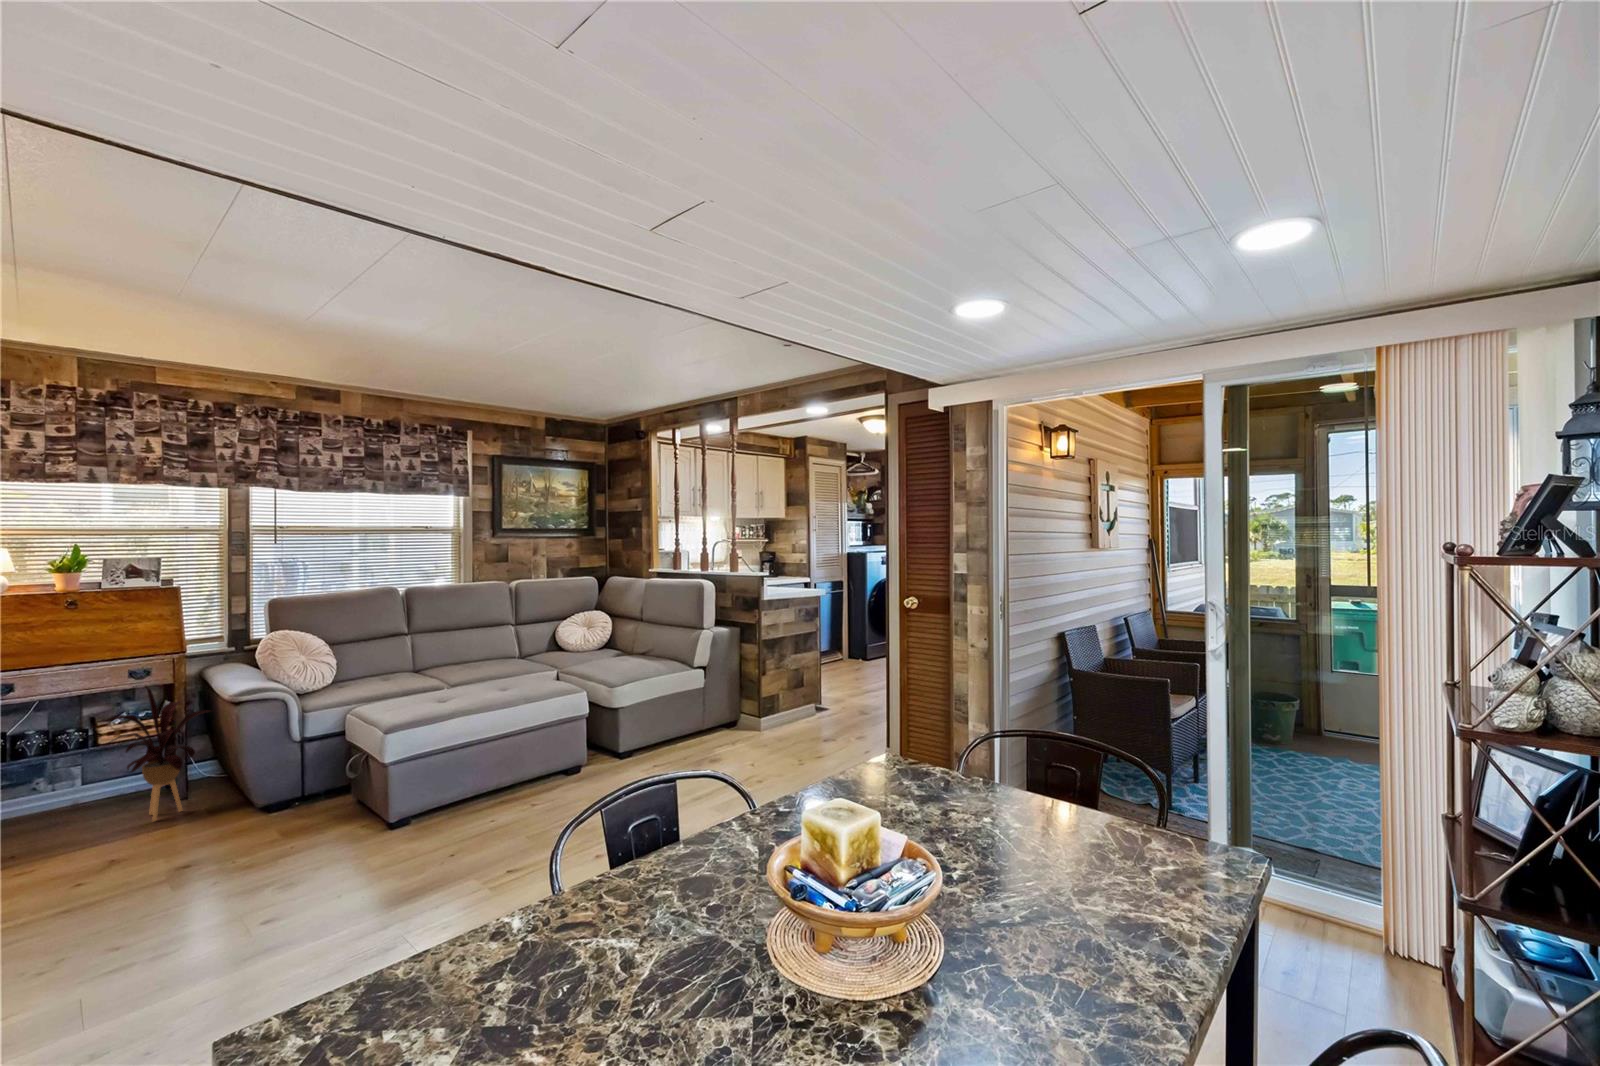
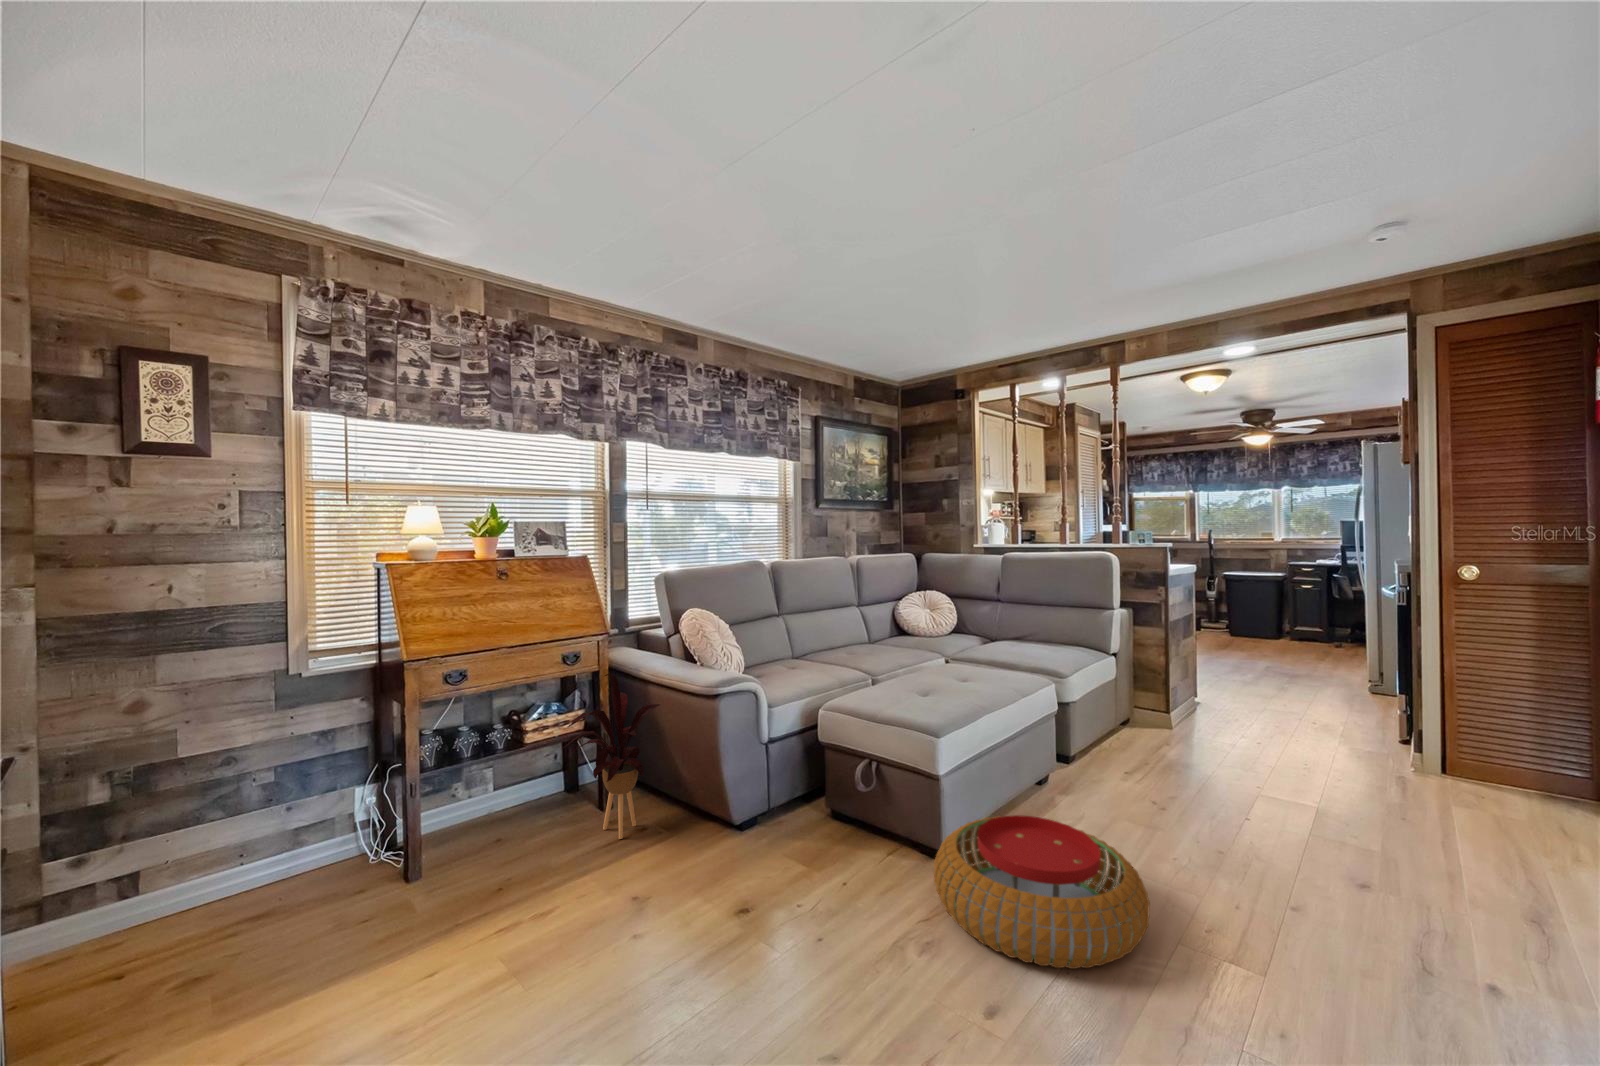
pouf: none [318,788,499,896] -> present [934,815,1150,969]

